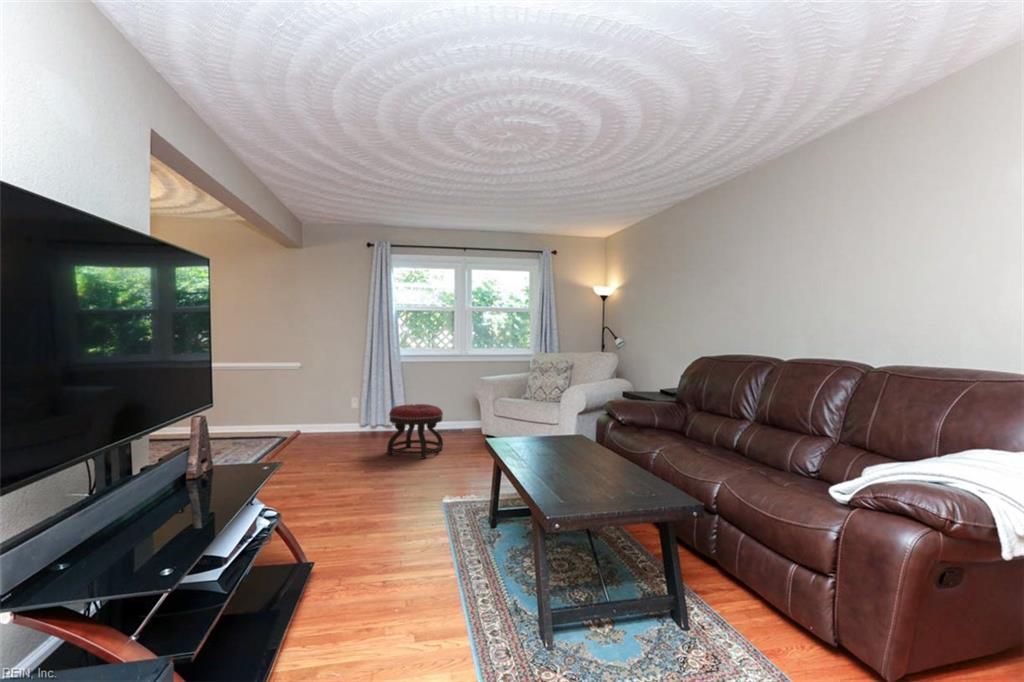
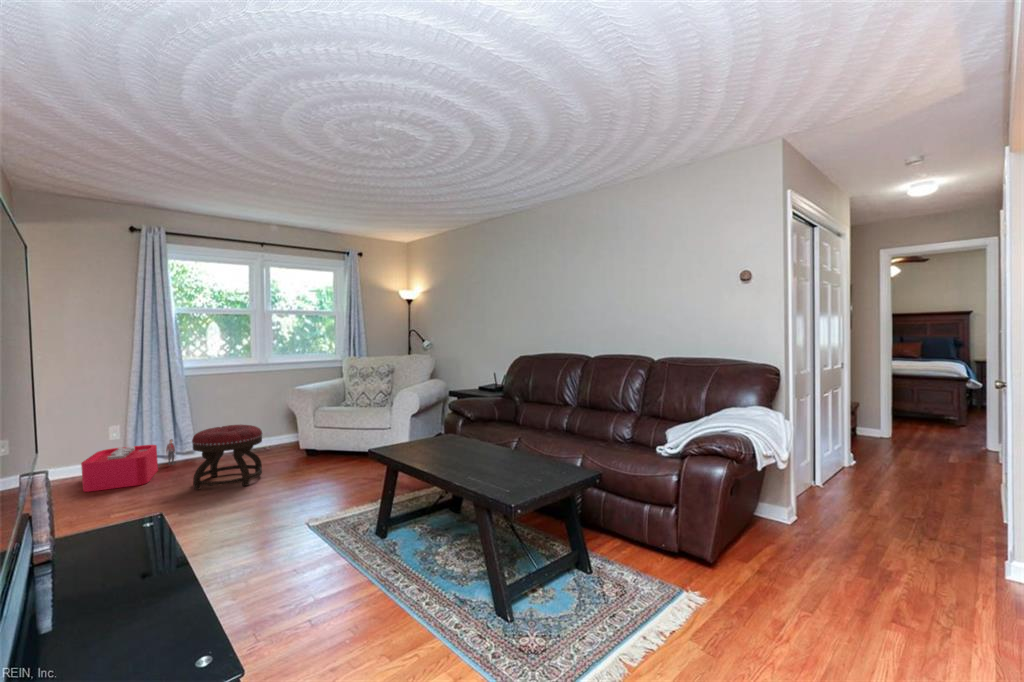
storage bin: none [324,412,391,444] -> present [81,439,175,492]

